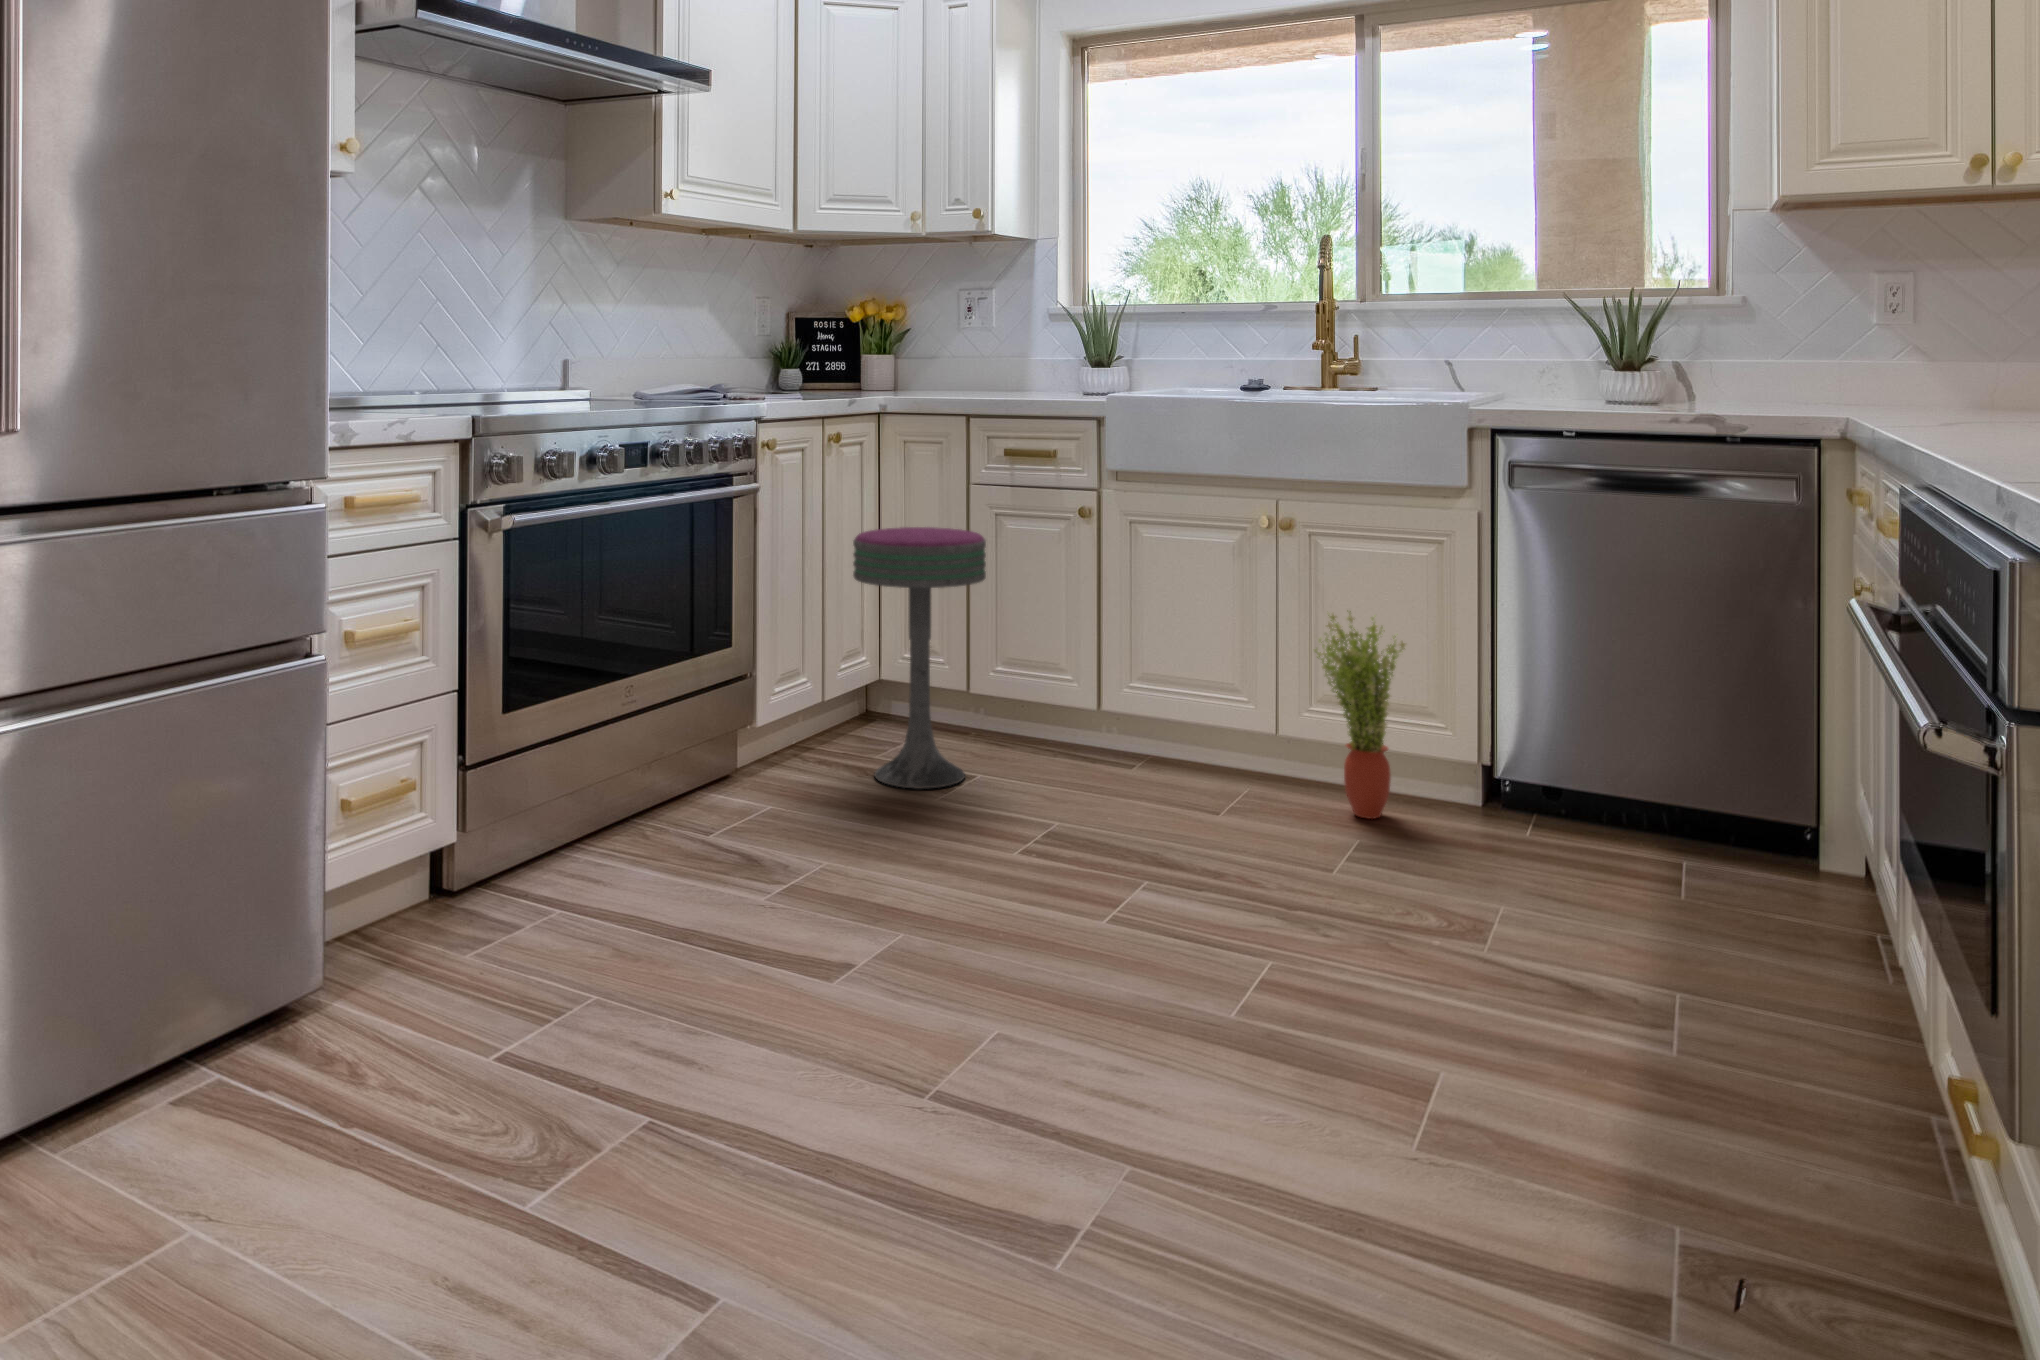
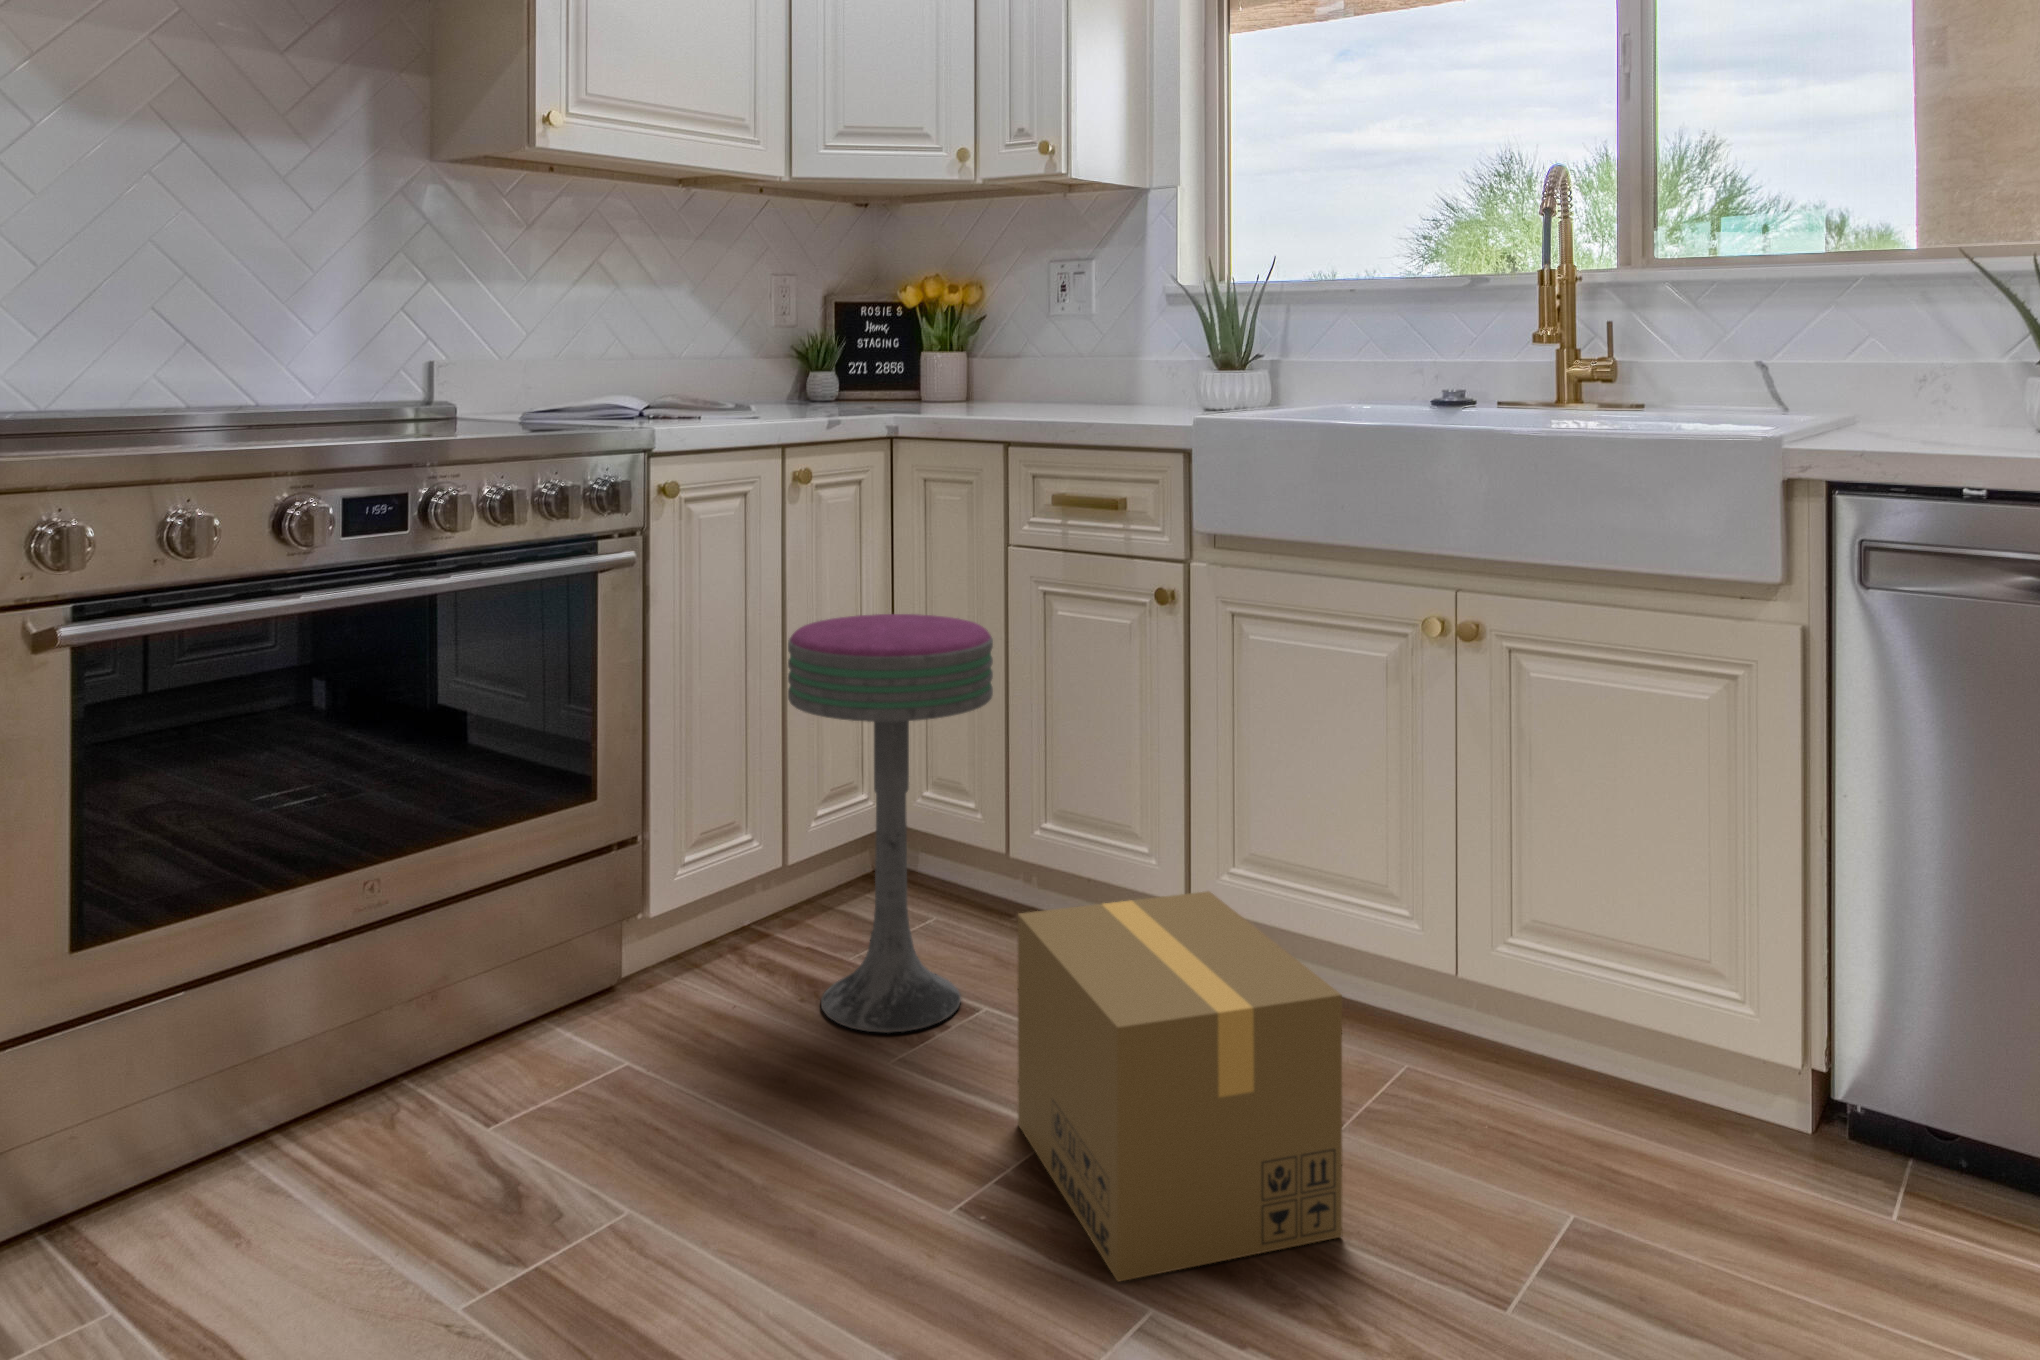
potted plant: present [1315,611,1406,819] -> none [1500,792,1666,1160]
cardboard box: none [1034,682,1239,871] -> present [1018,891,1342,1282]

